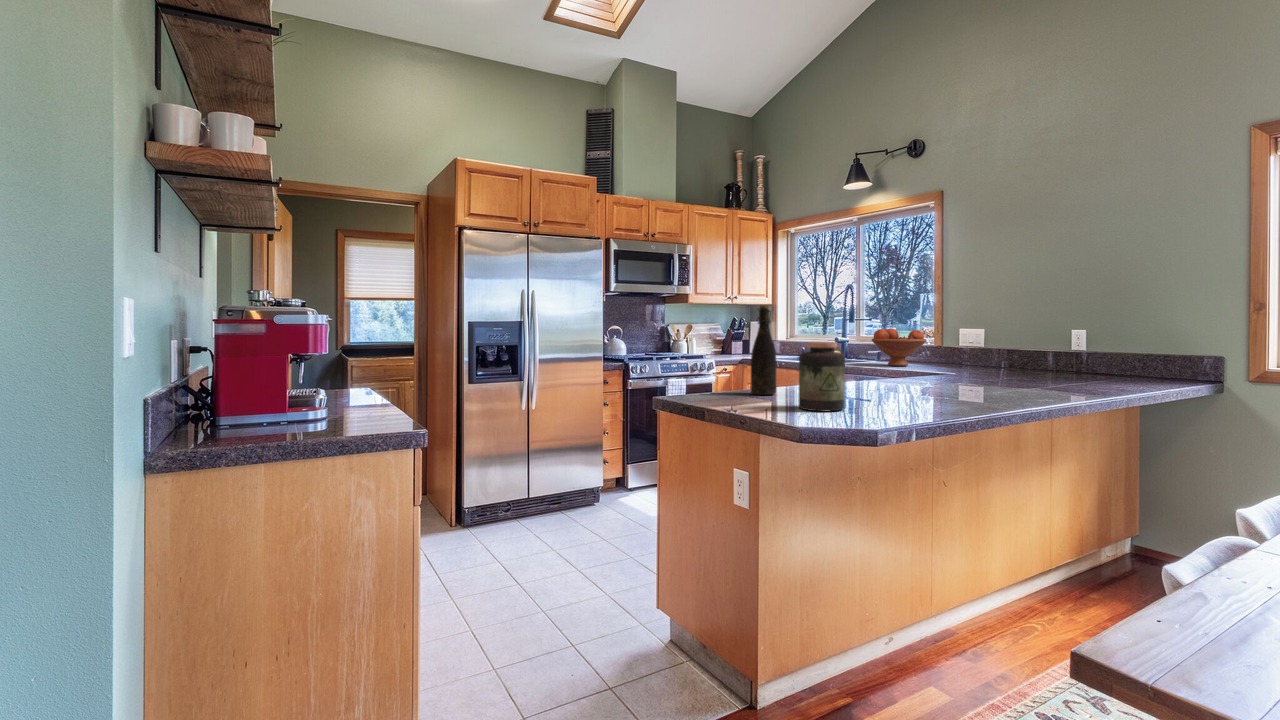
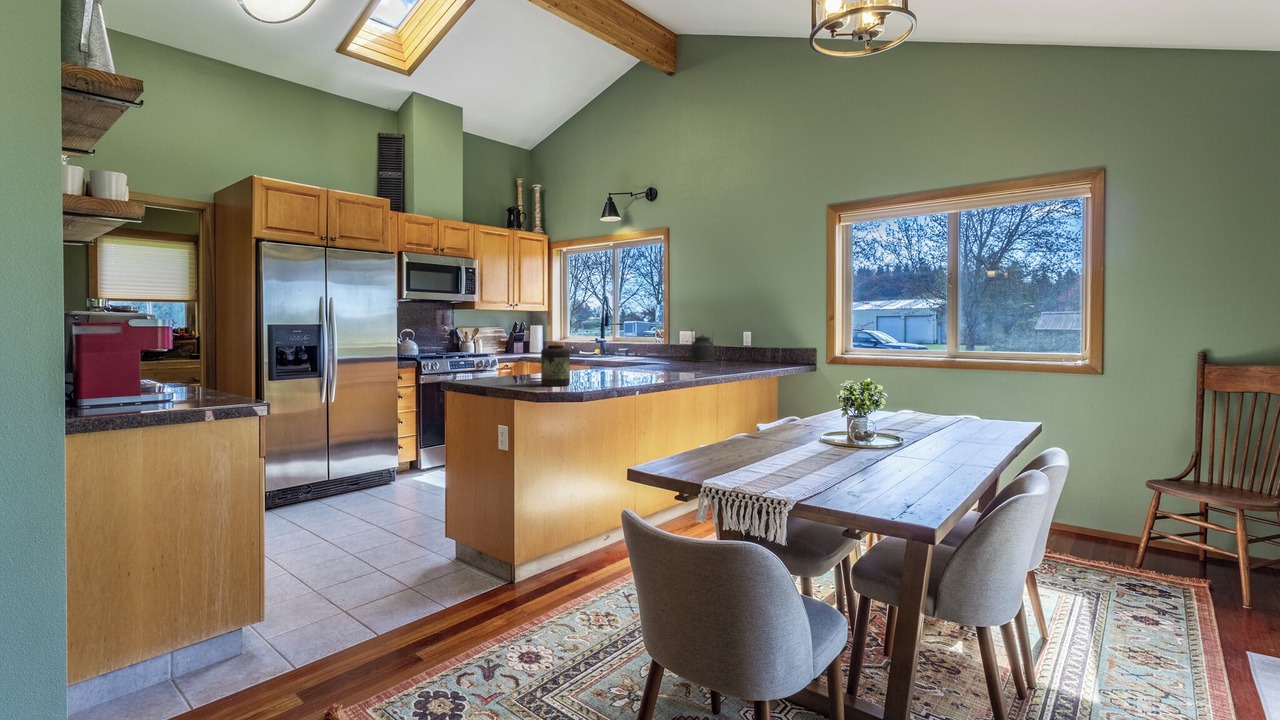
bottle: present [751,305,777,395] -> none [514,317,532,379]
kettle: none [978,322,1032,369] -> present [690,330,716,362]
fruit bowl: present [872,328,927,366] -> none [618,332,656,361]

